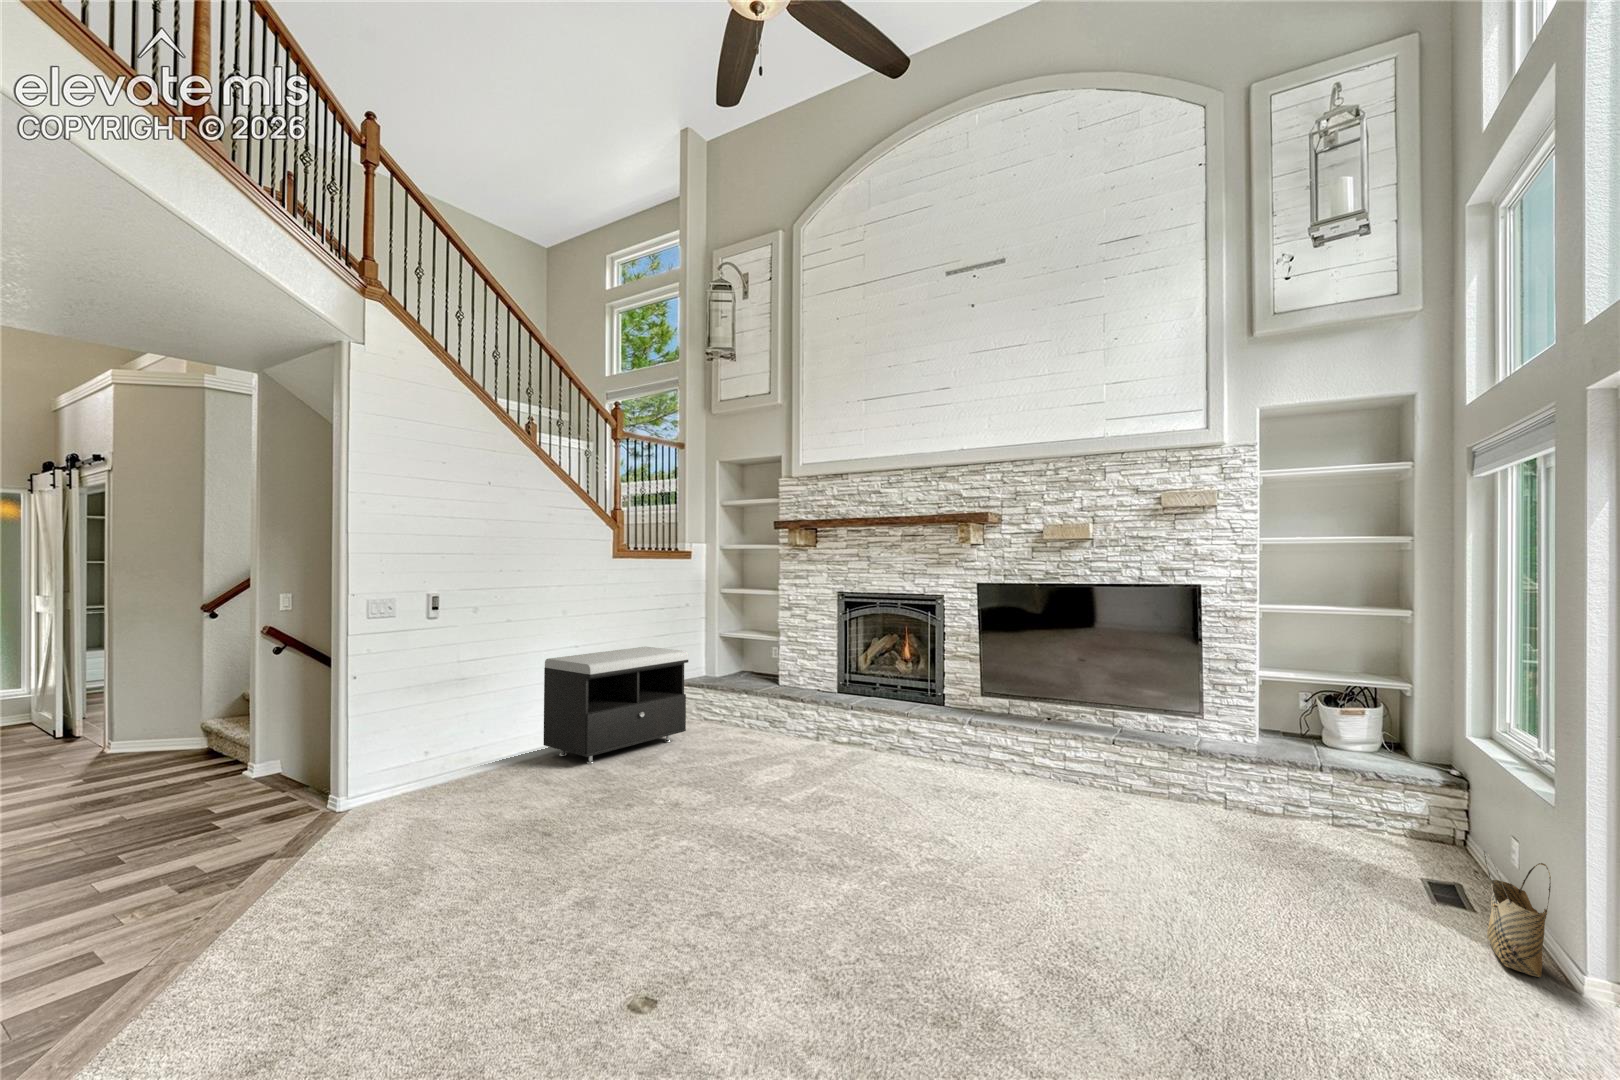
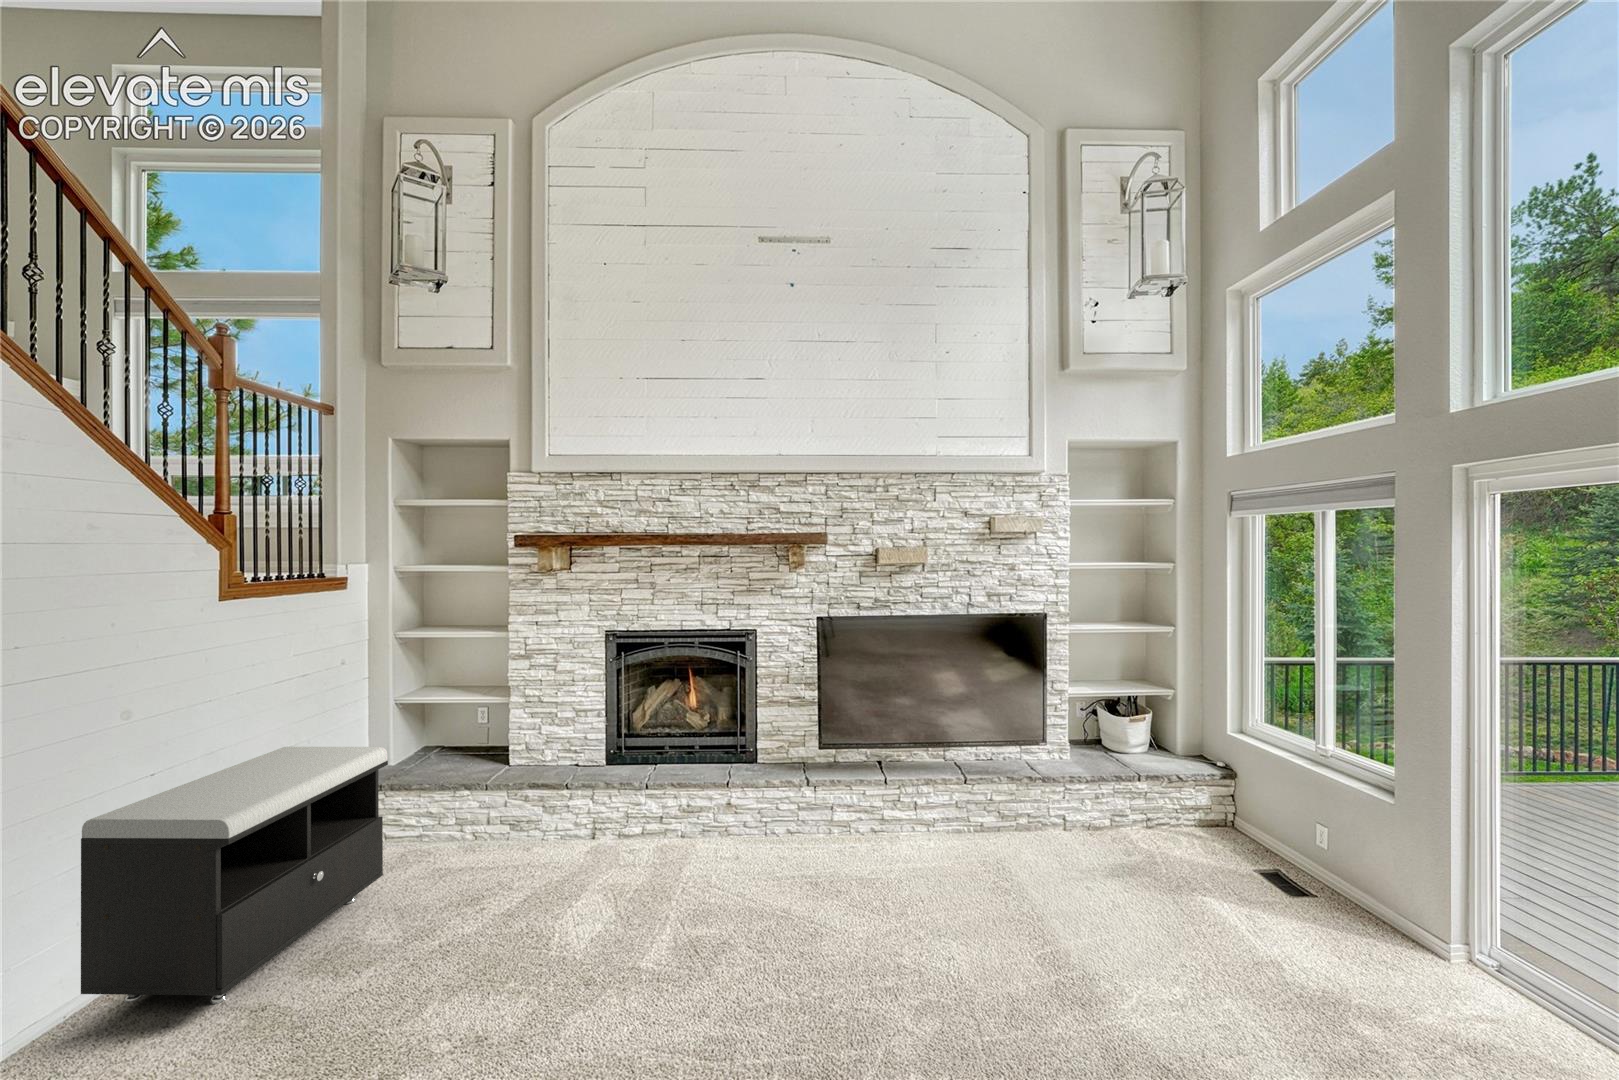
woven basket: present [1483,851,1551,977] -> none [1362,853,1432,953]

